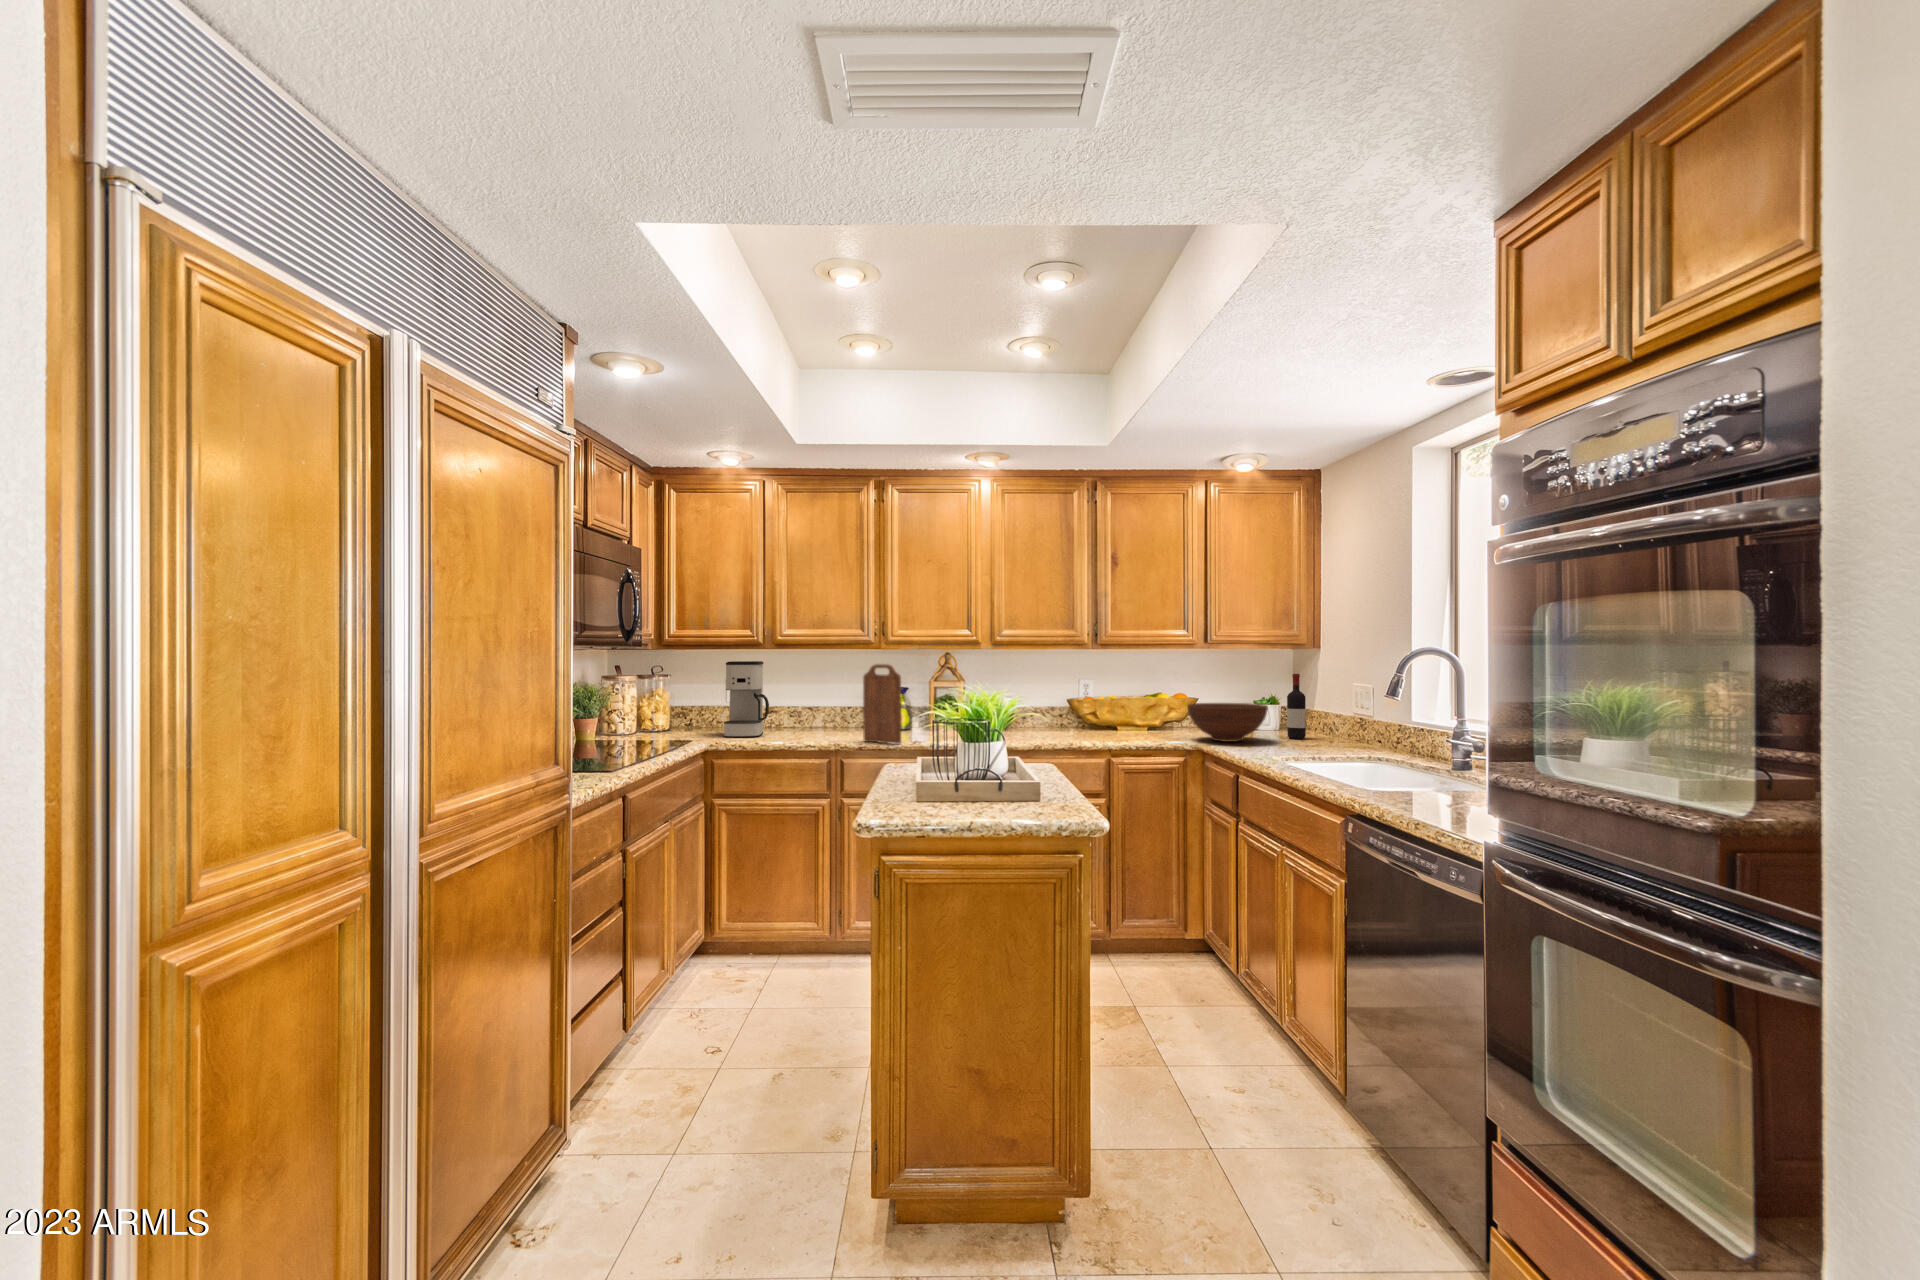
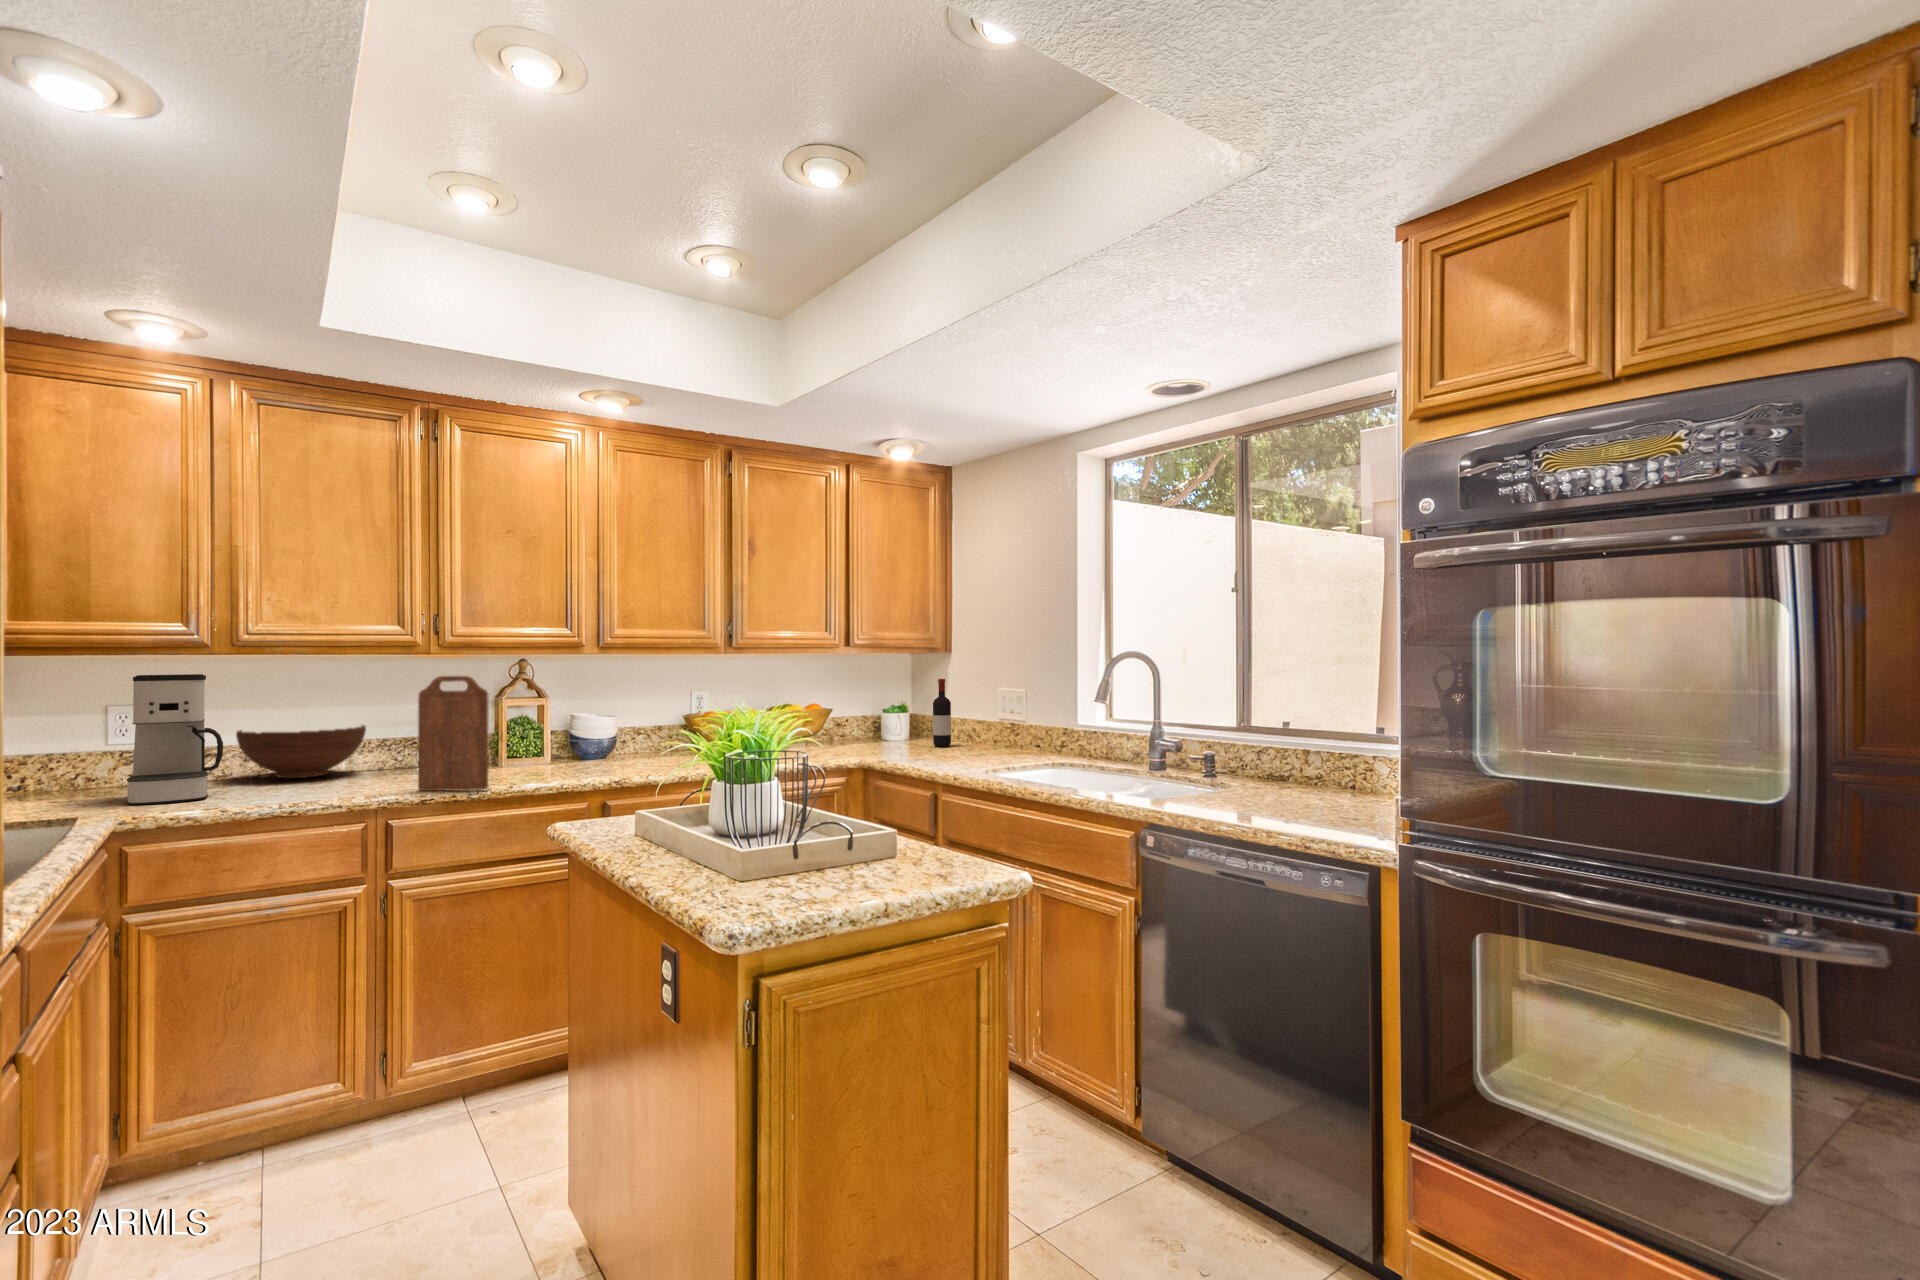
fruit bowl: present [1187,703,1268,742] -> present [236,725,366,779]

